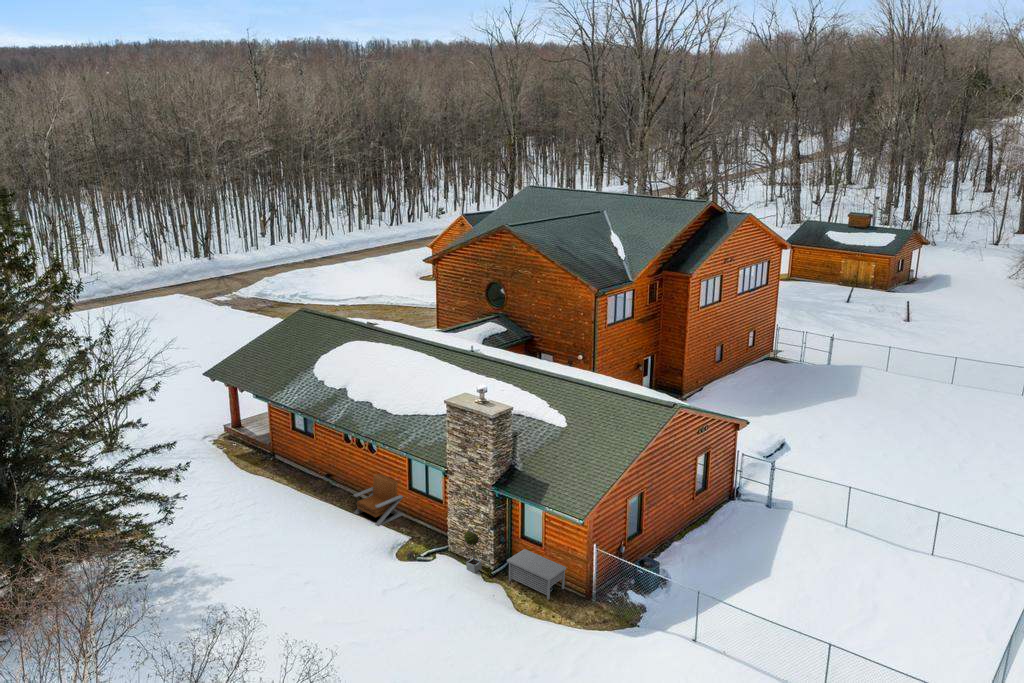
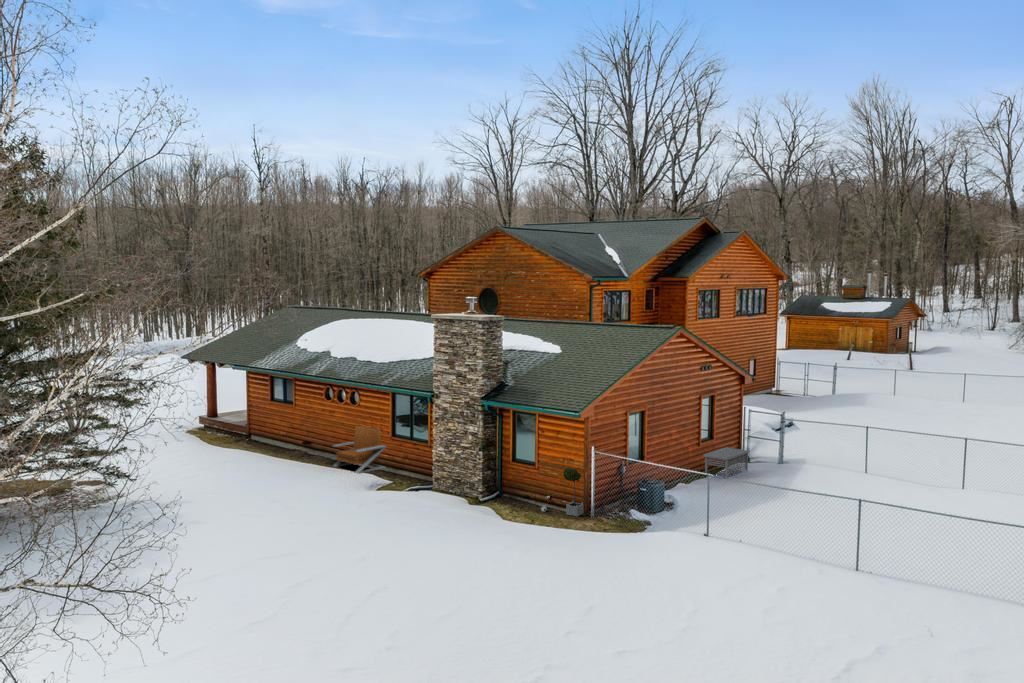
potted tree: present [464,532,482,573] -> present [563,468,584,516]
storage bench: present [507,549,566,600] -> present [704,447,749,479]

